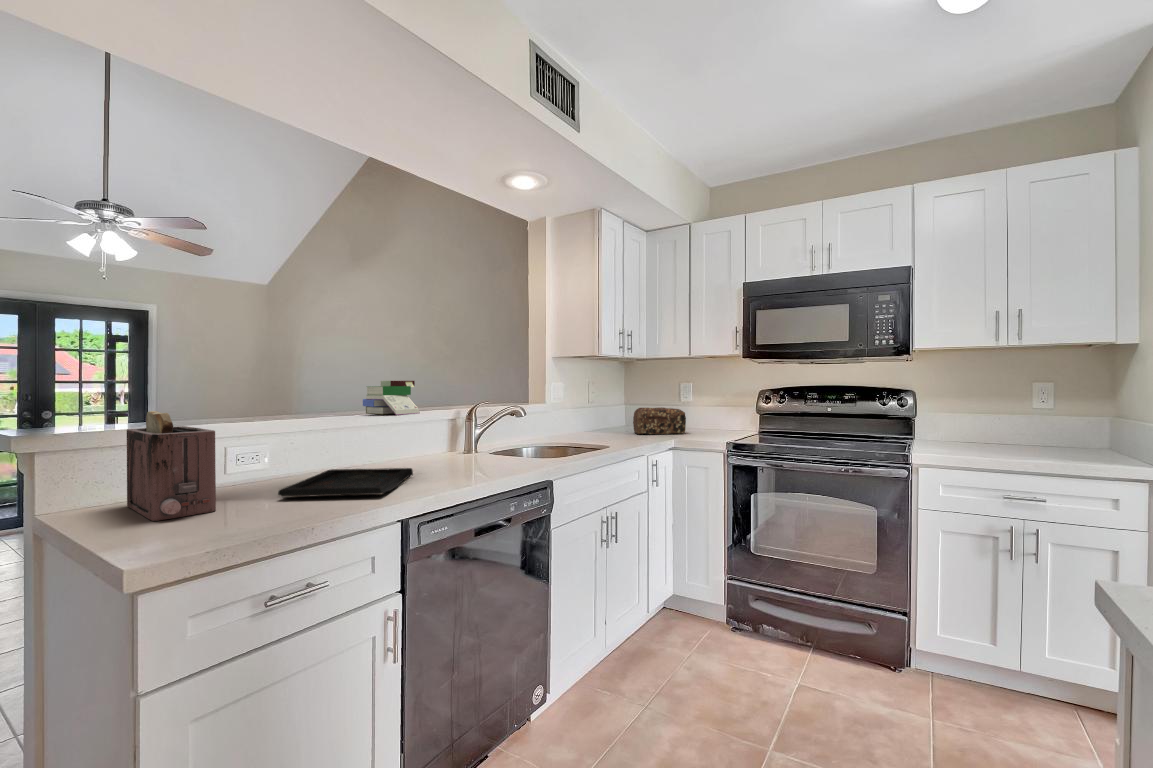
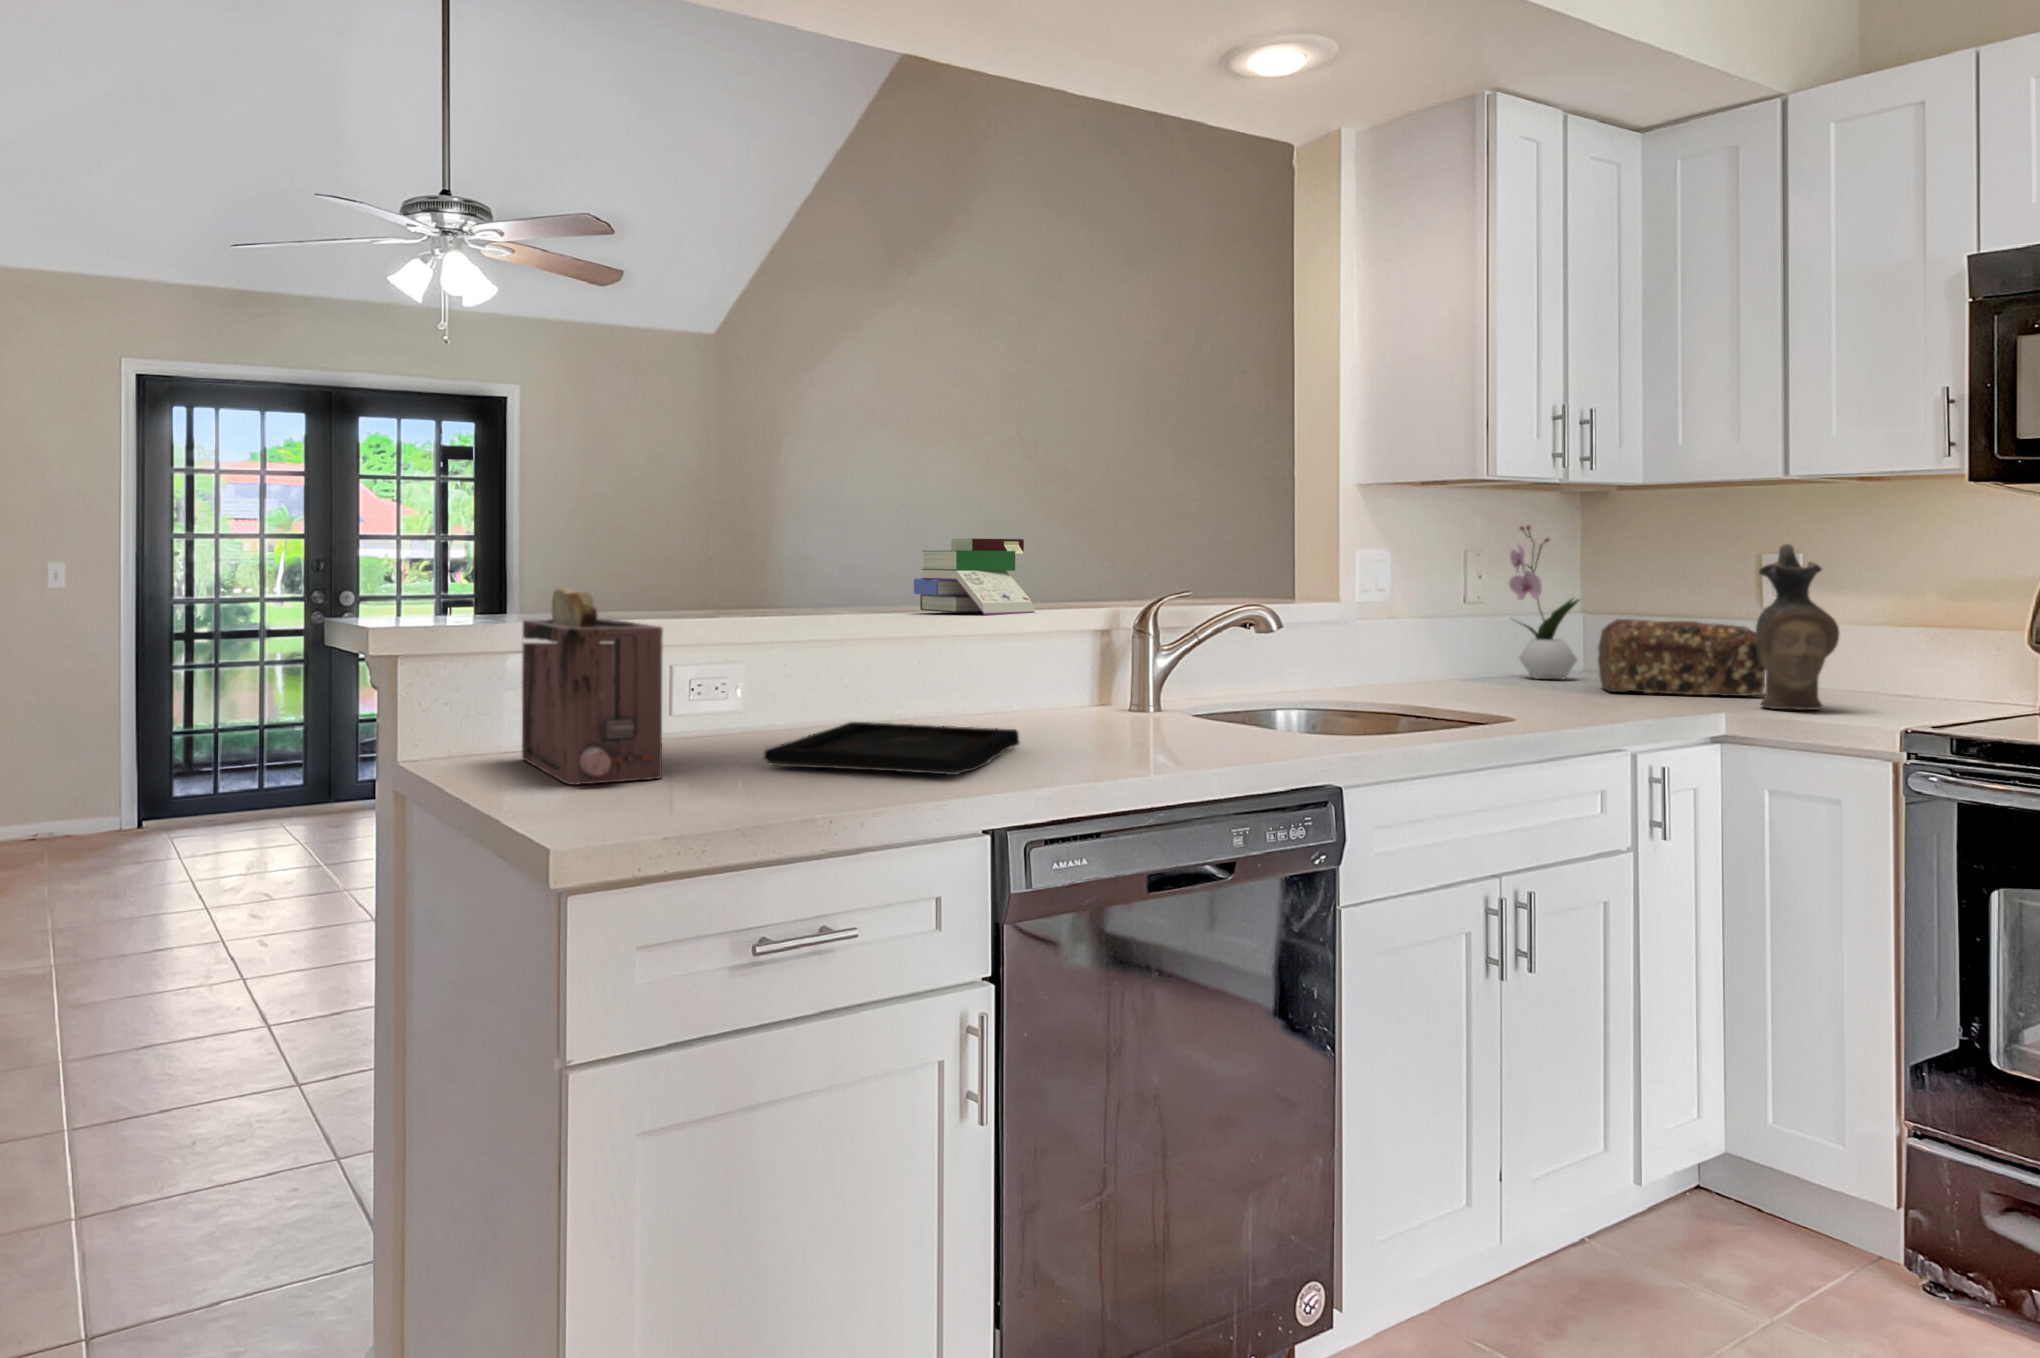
flower arrangement: none [603,373,627,430] -> present [1509,525,1579,679]
ceramic pitcher: none [684,380,709,438] -> present [1756,544,1839,710]

